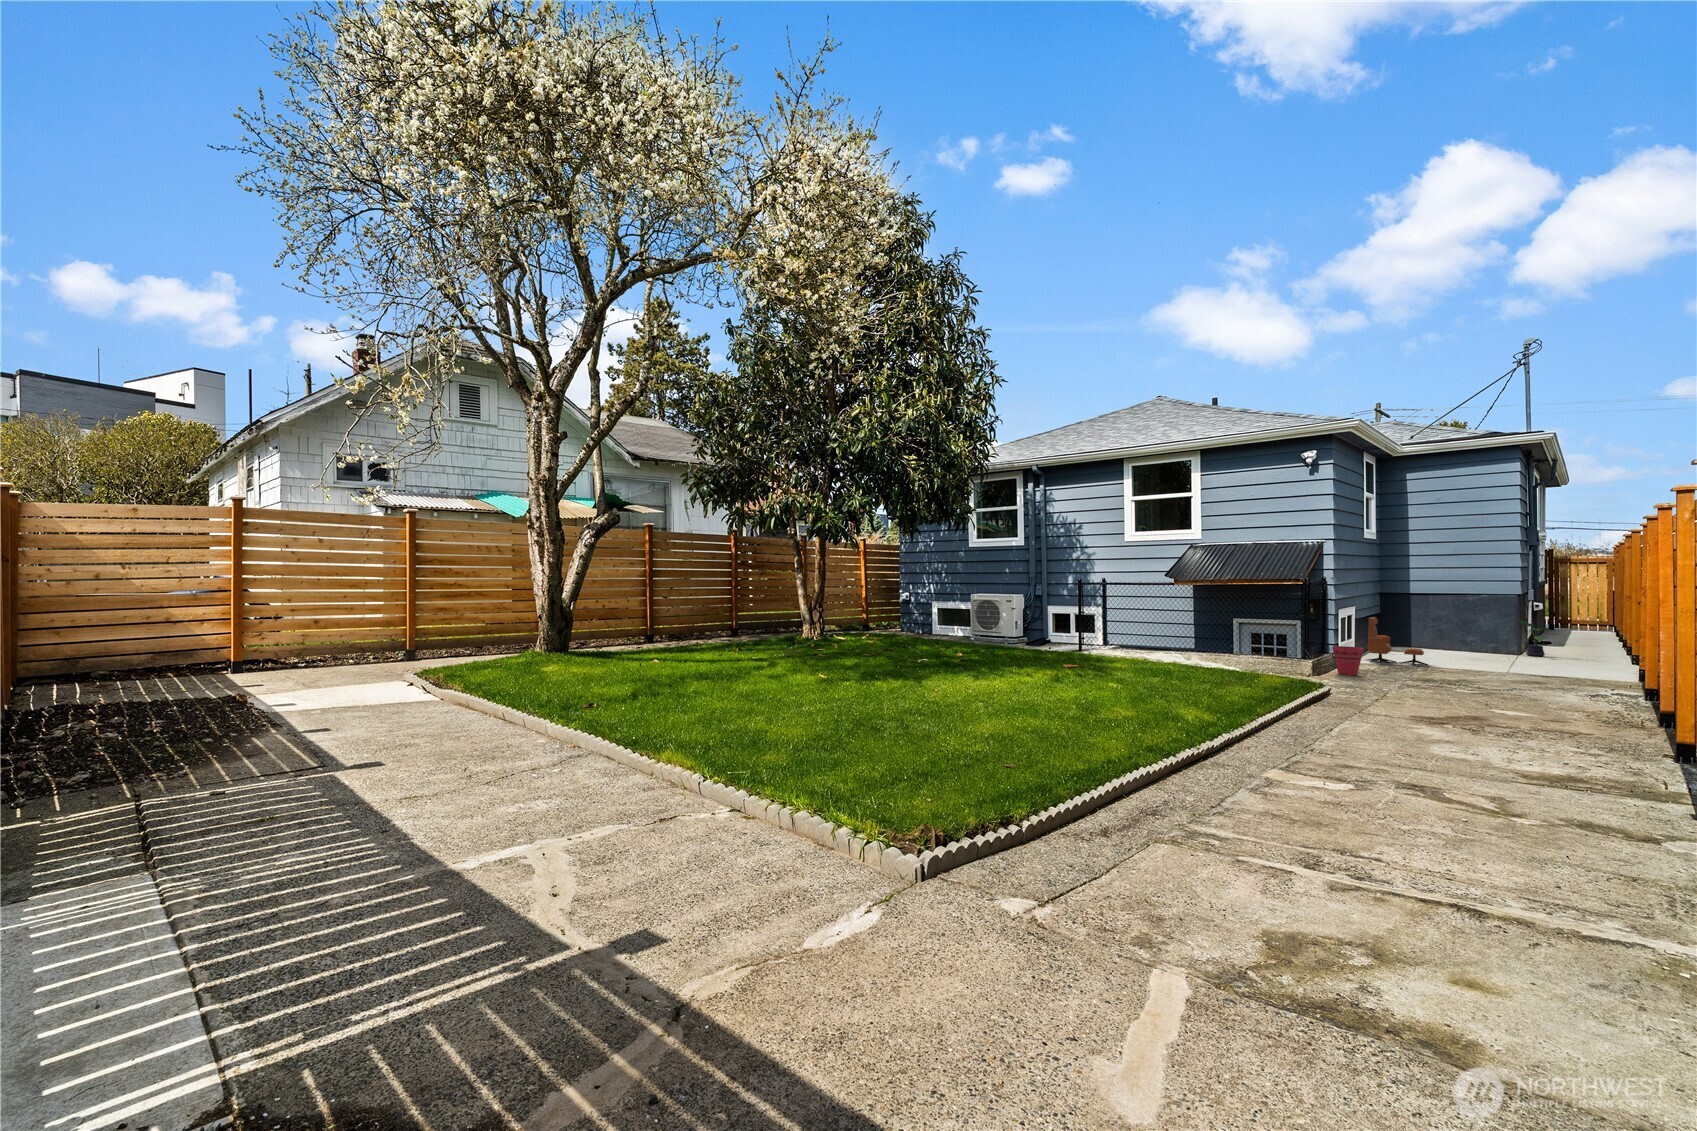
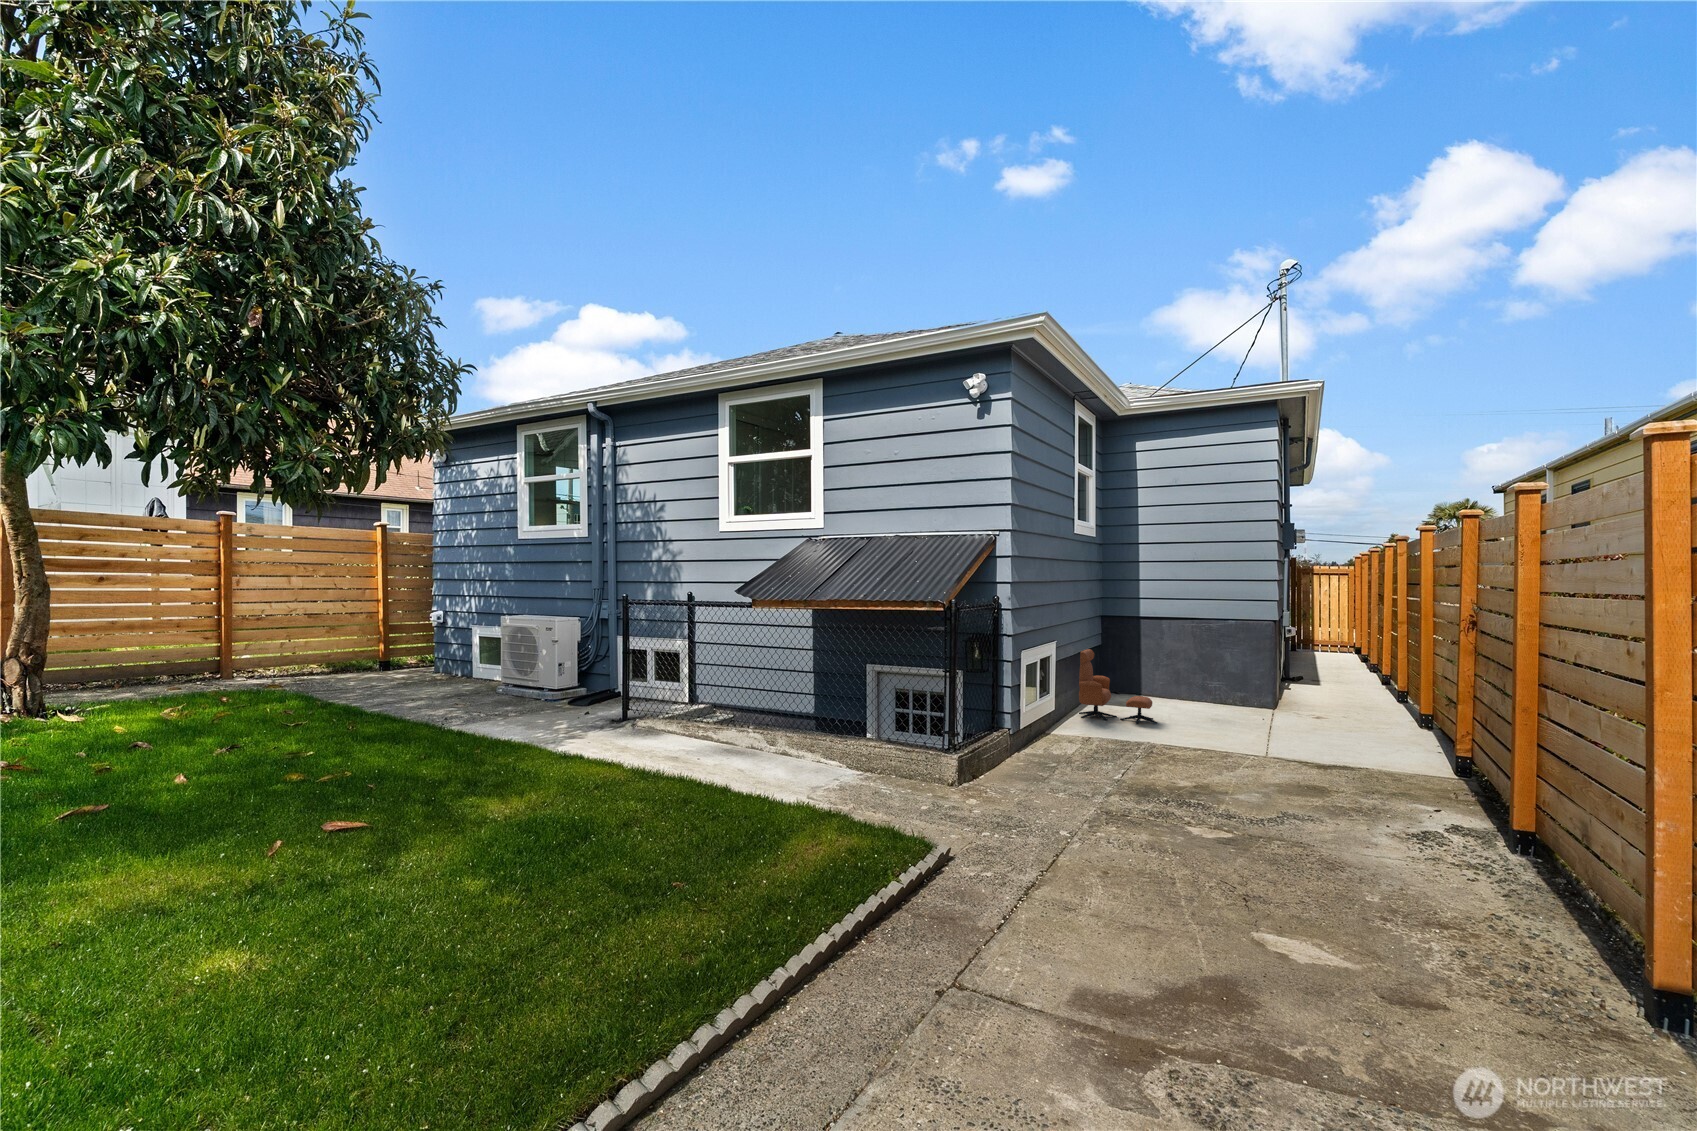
potted plant: present [1516,621,1550,657] -> none [1267,651,1311,702]
bucket: present [1332,646,1364,675] -> none [1008,709,1055,762]

